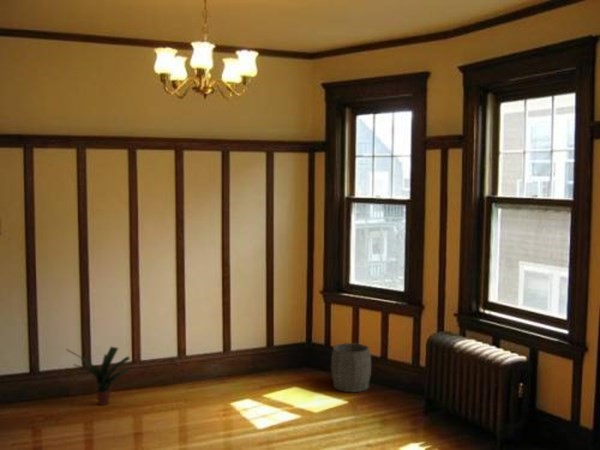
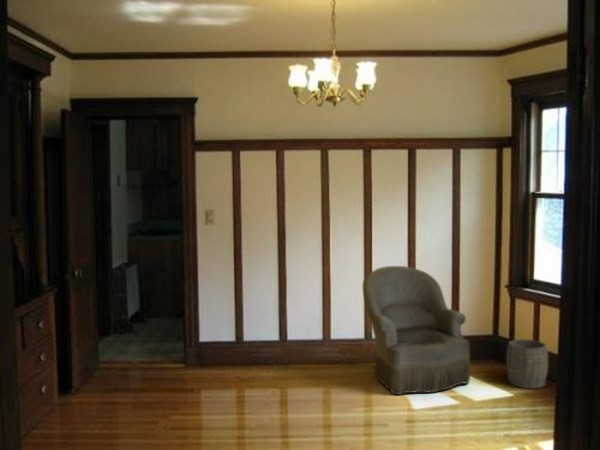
armchair: none [183,276,301,418] -> present [363,266,470,395]
potted plant: present [72,347,129,405] -> none [266,320,319,371]

